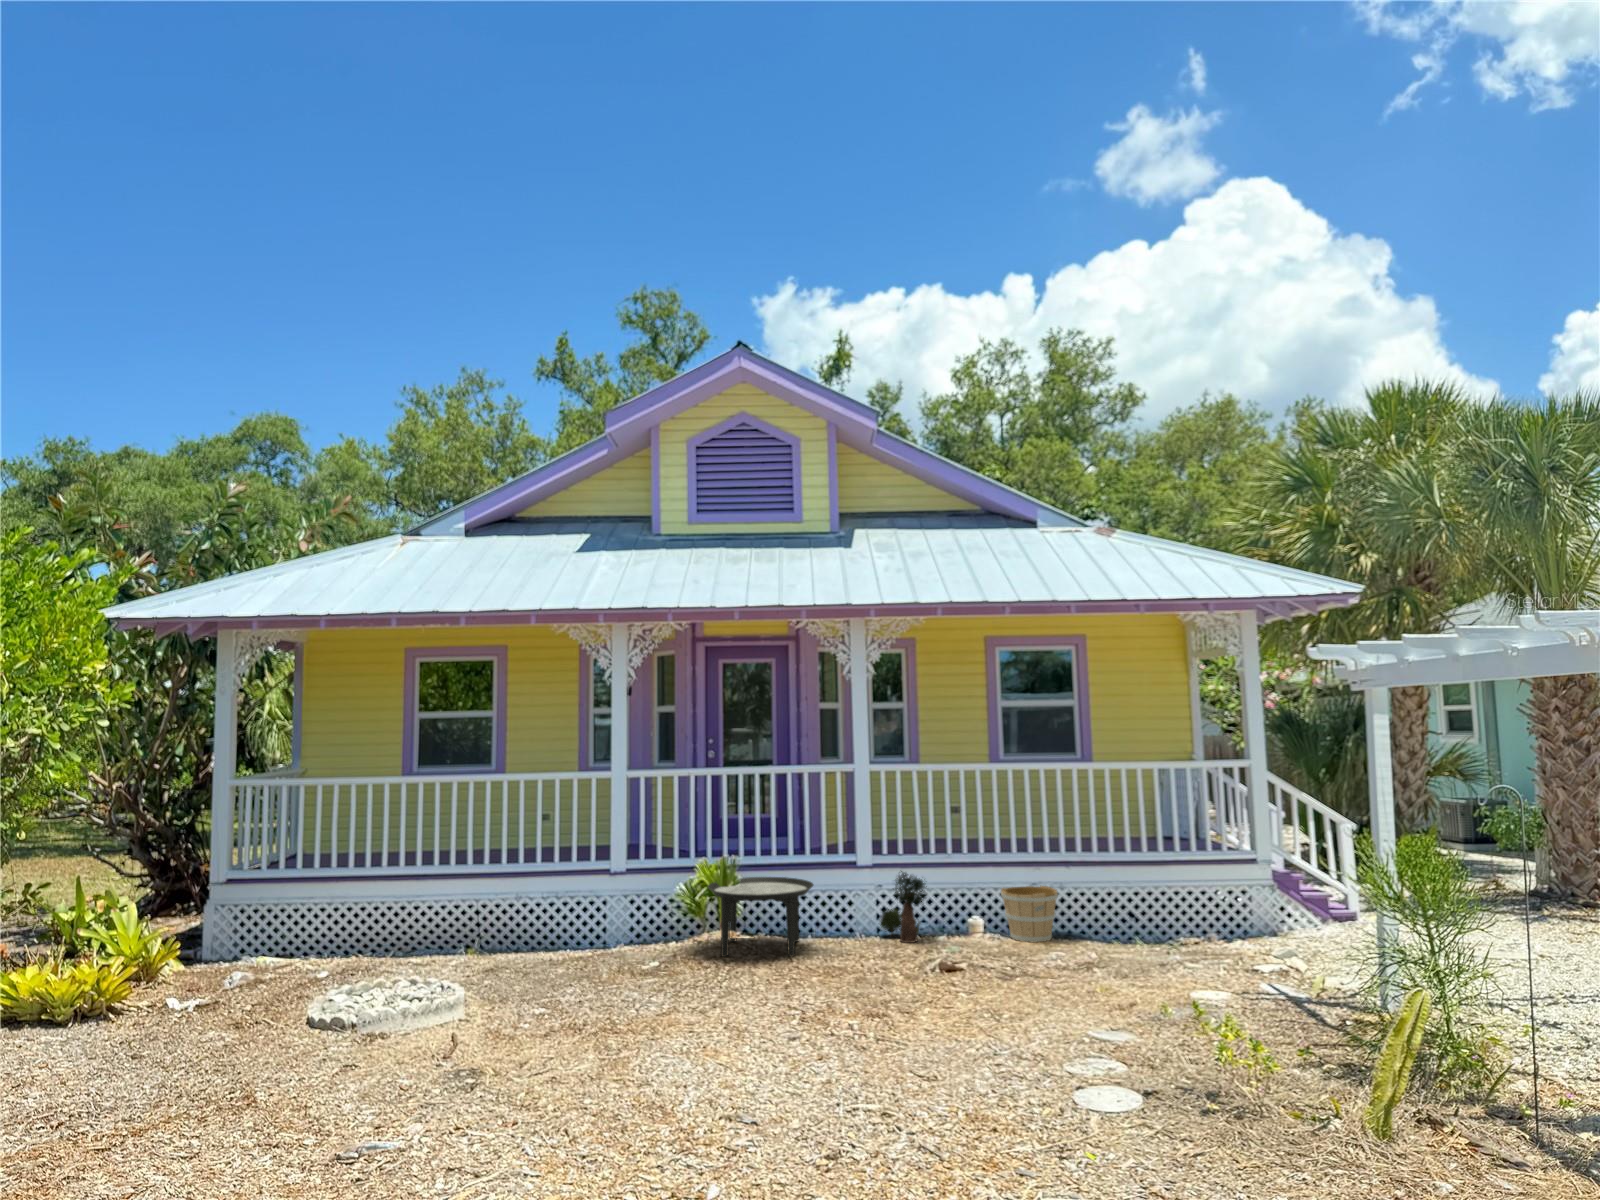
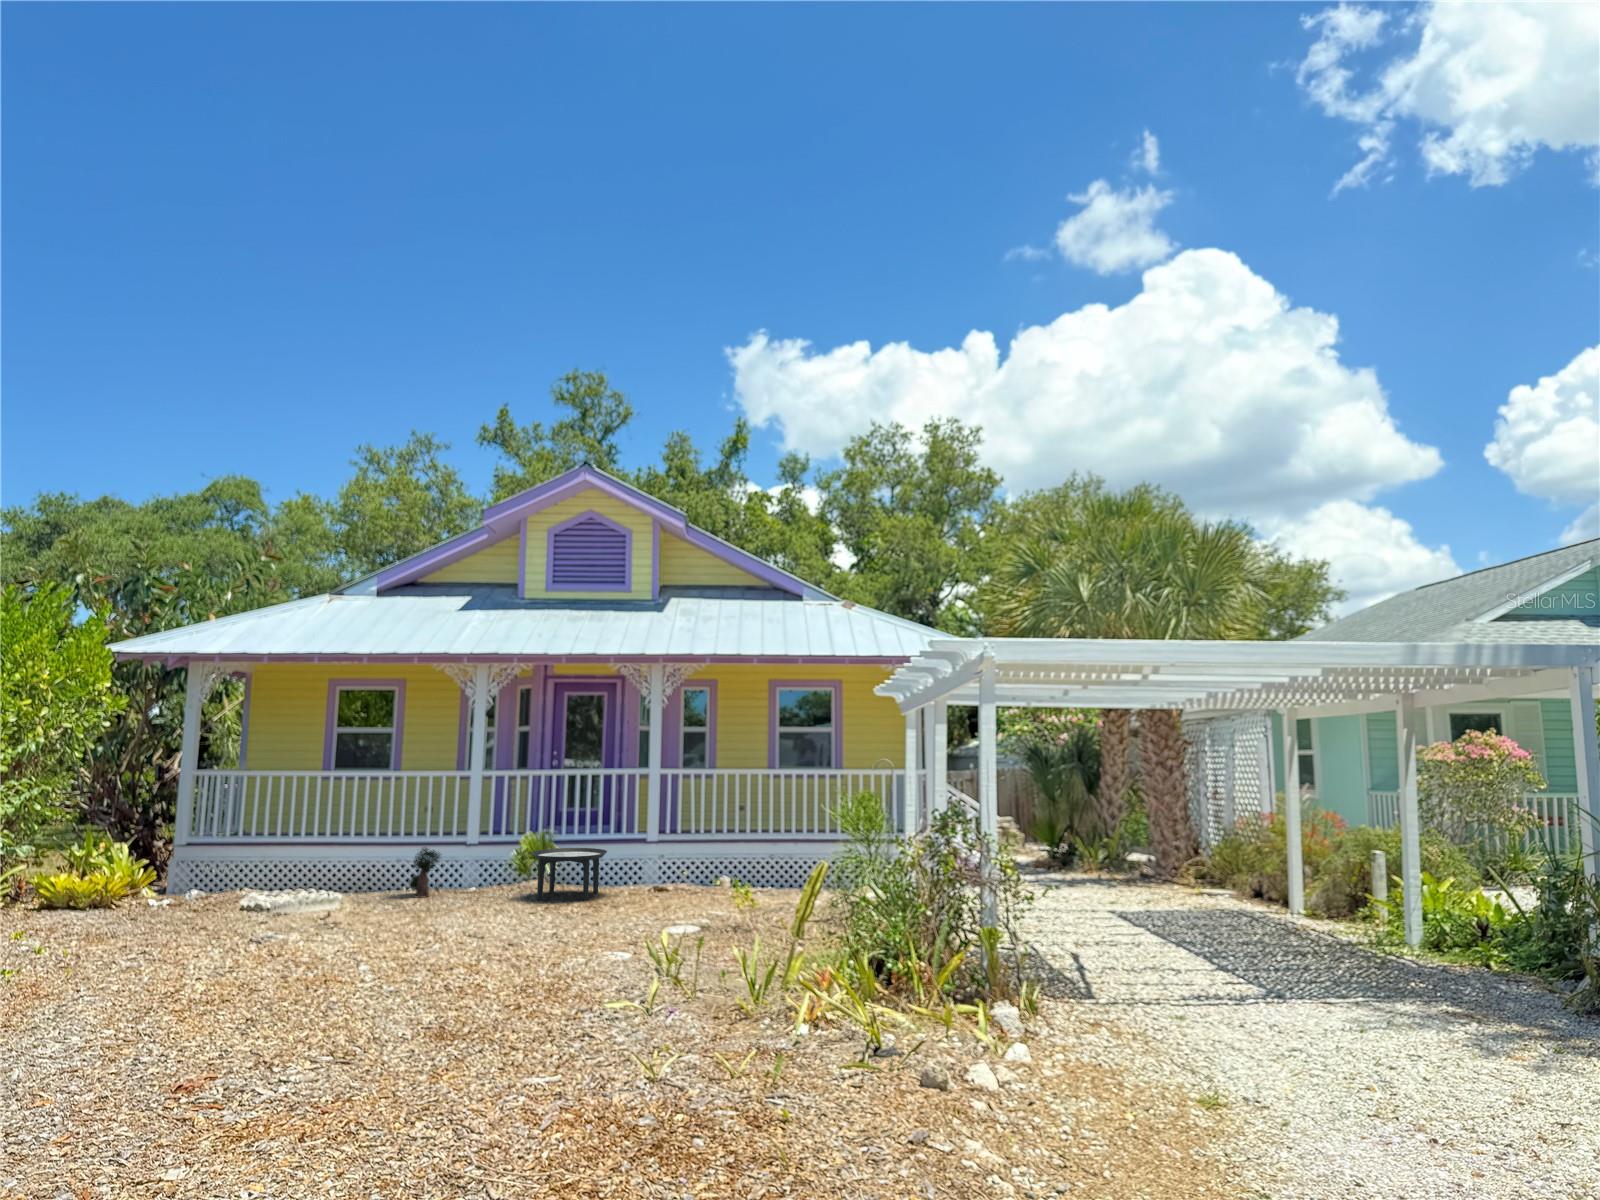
potted plant: present [880,871,927,943] -> present [409,848,440,898]
wooden bucket: present [1001,886,1058,942] -> none [741,856,780,894]

